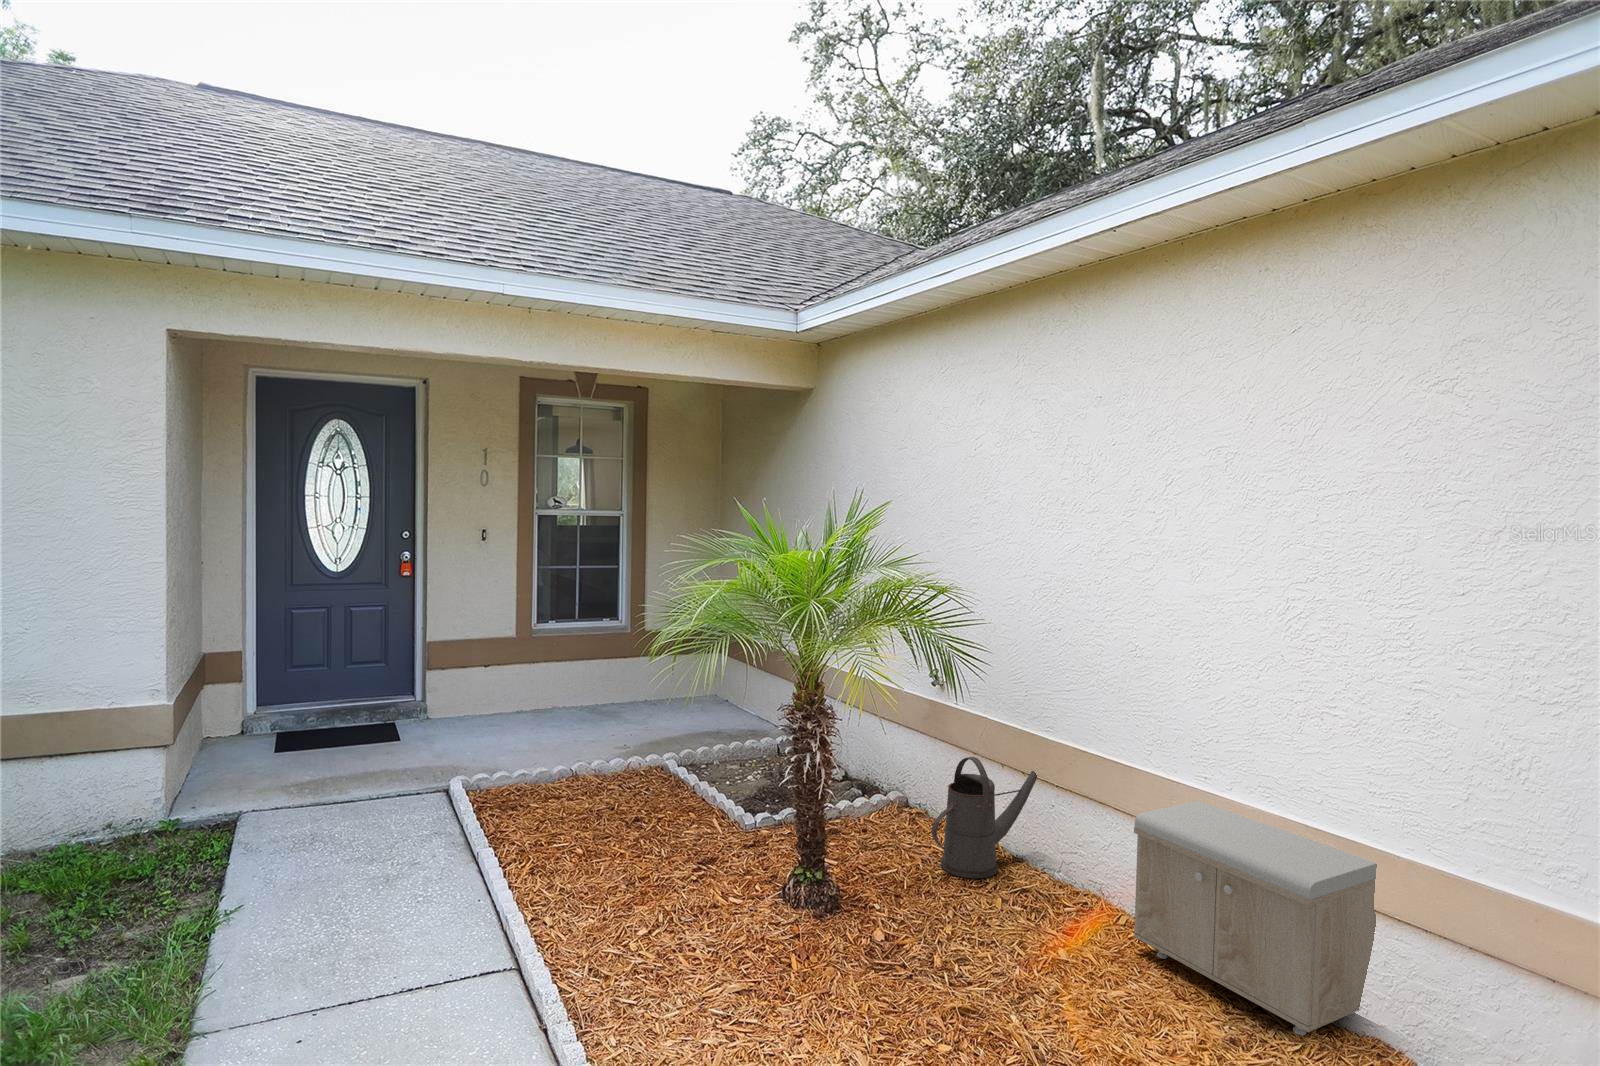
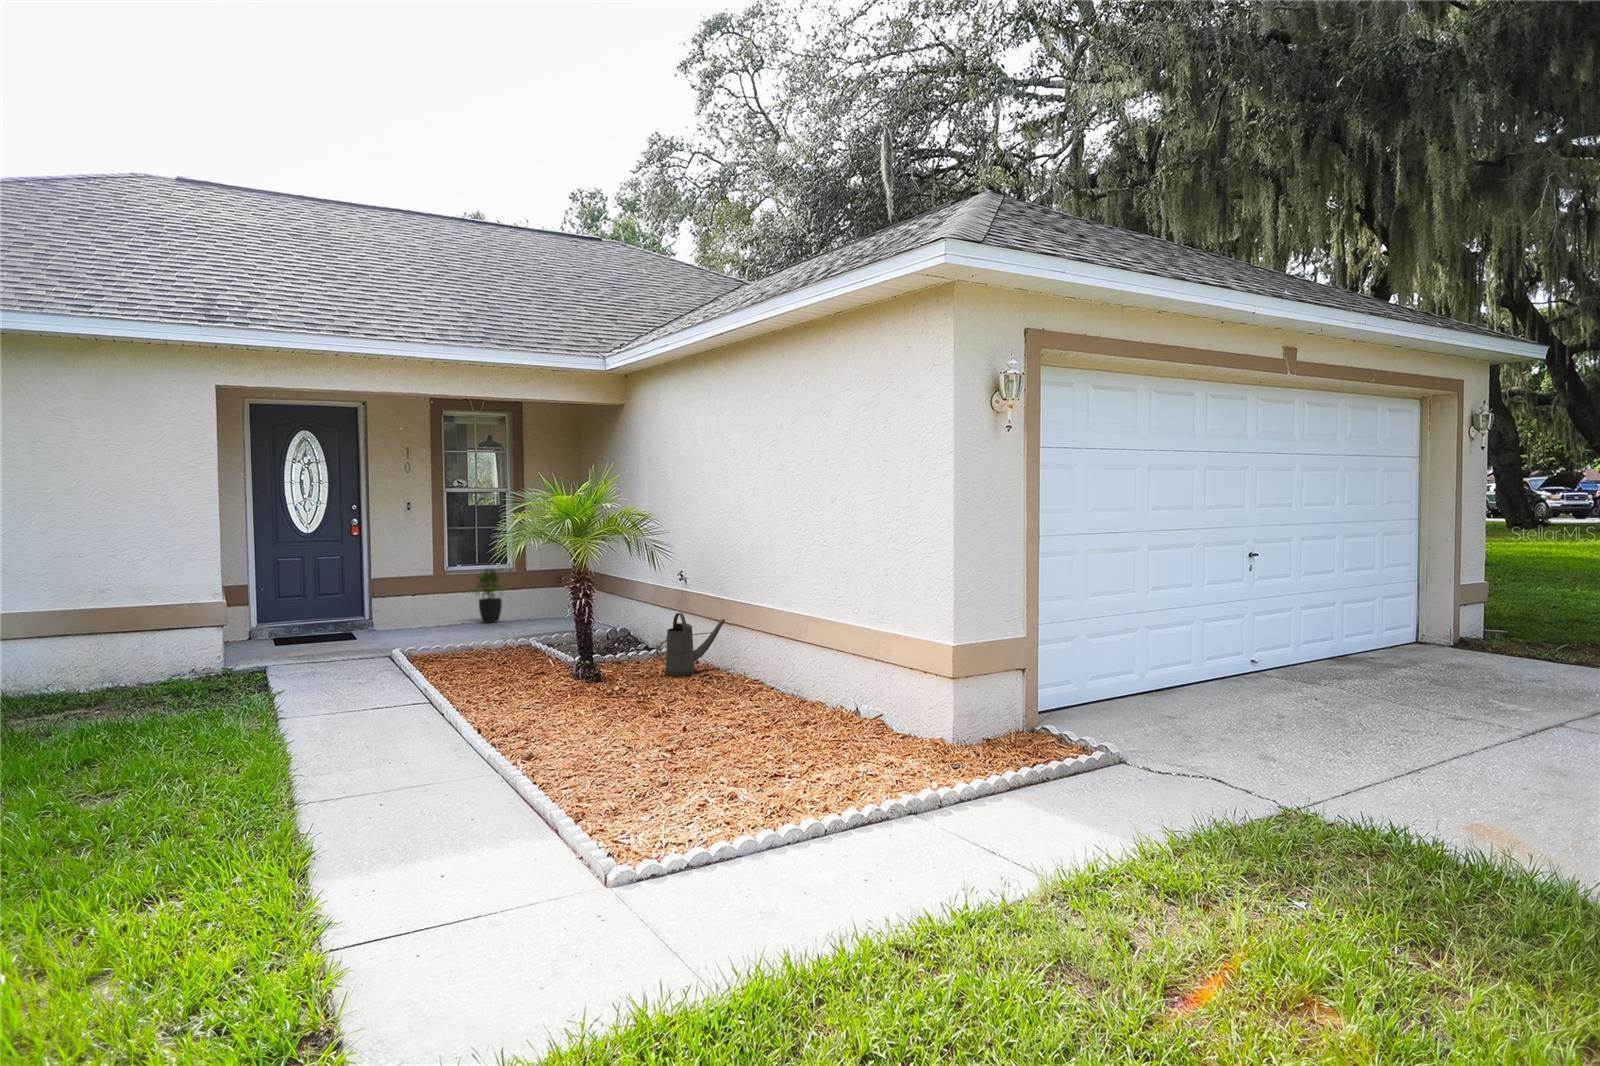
potted plant: none [570,628,621,709] -> present [475,570,503,623]
storage bench: present [1134,801,1377,1035] -> none [733,620,825,708]

